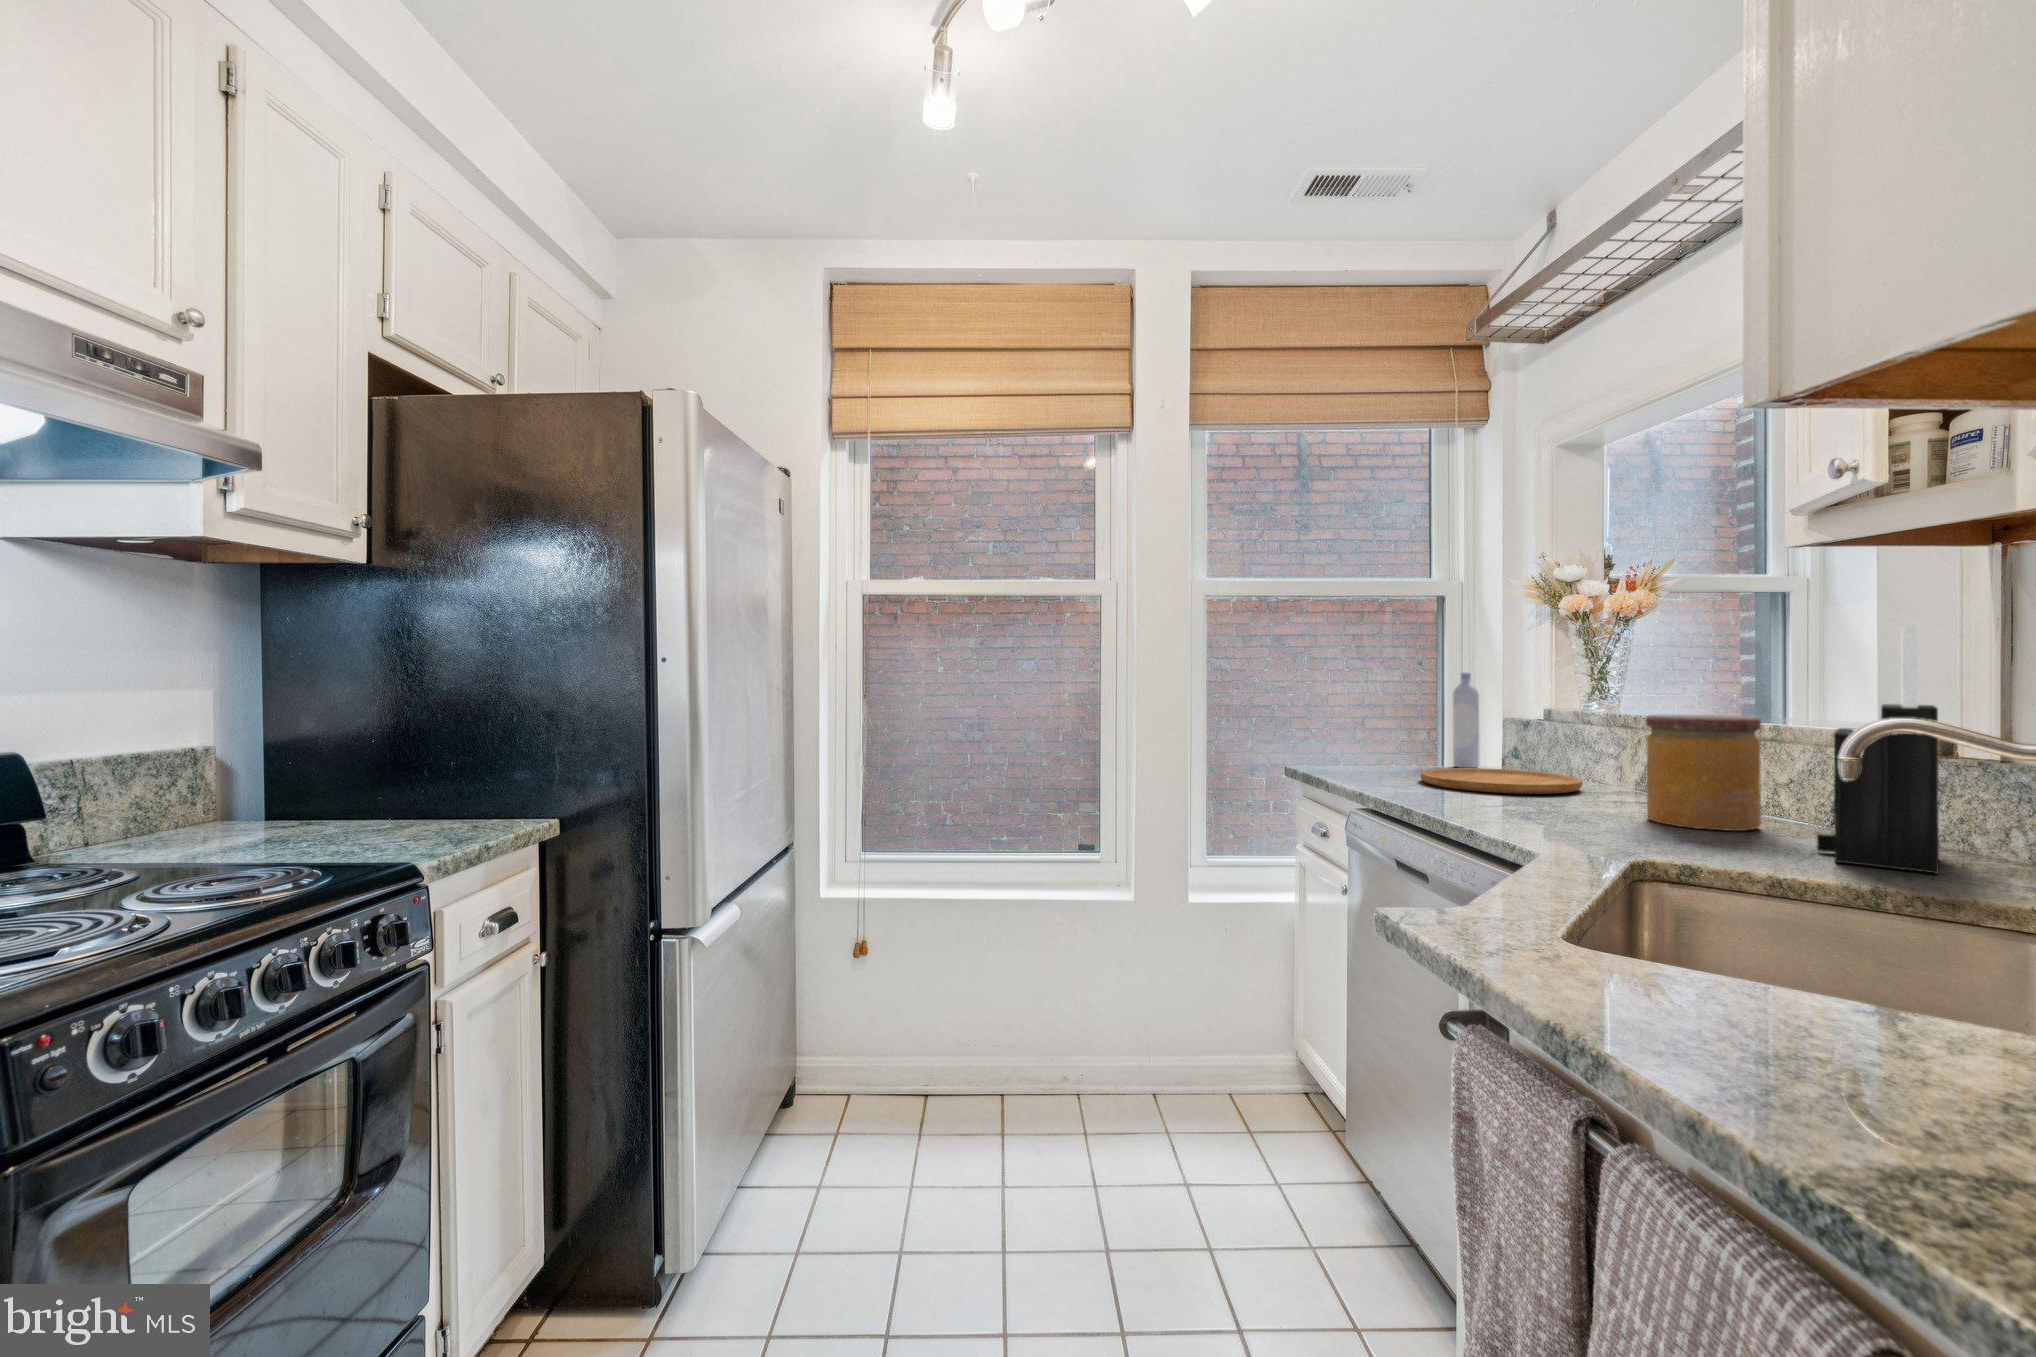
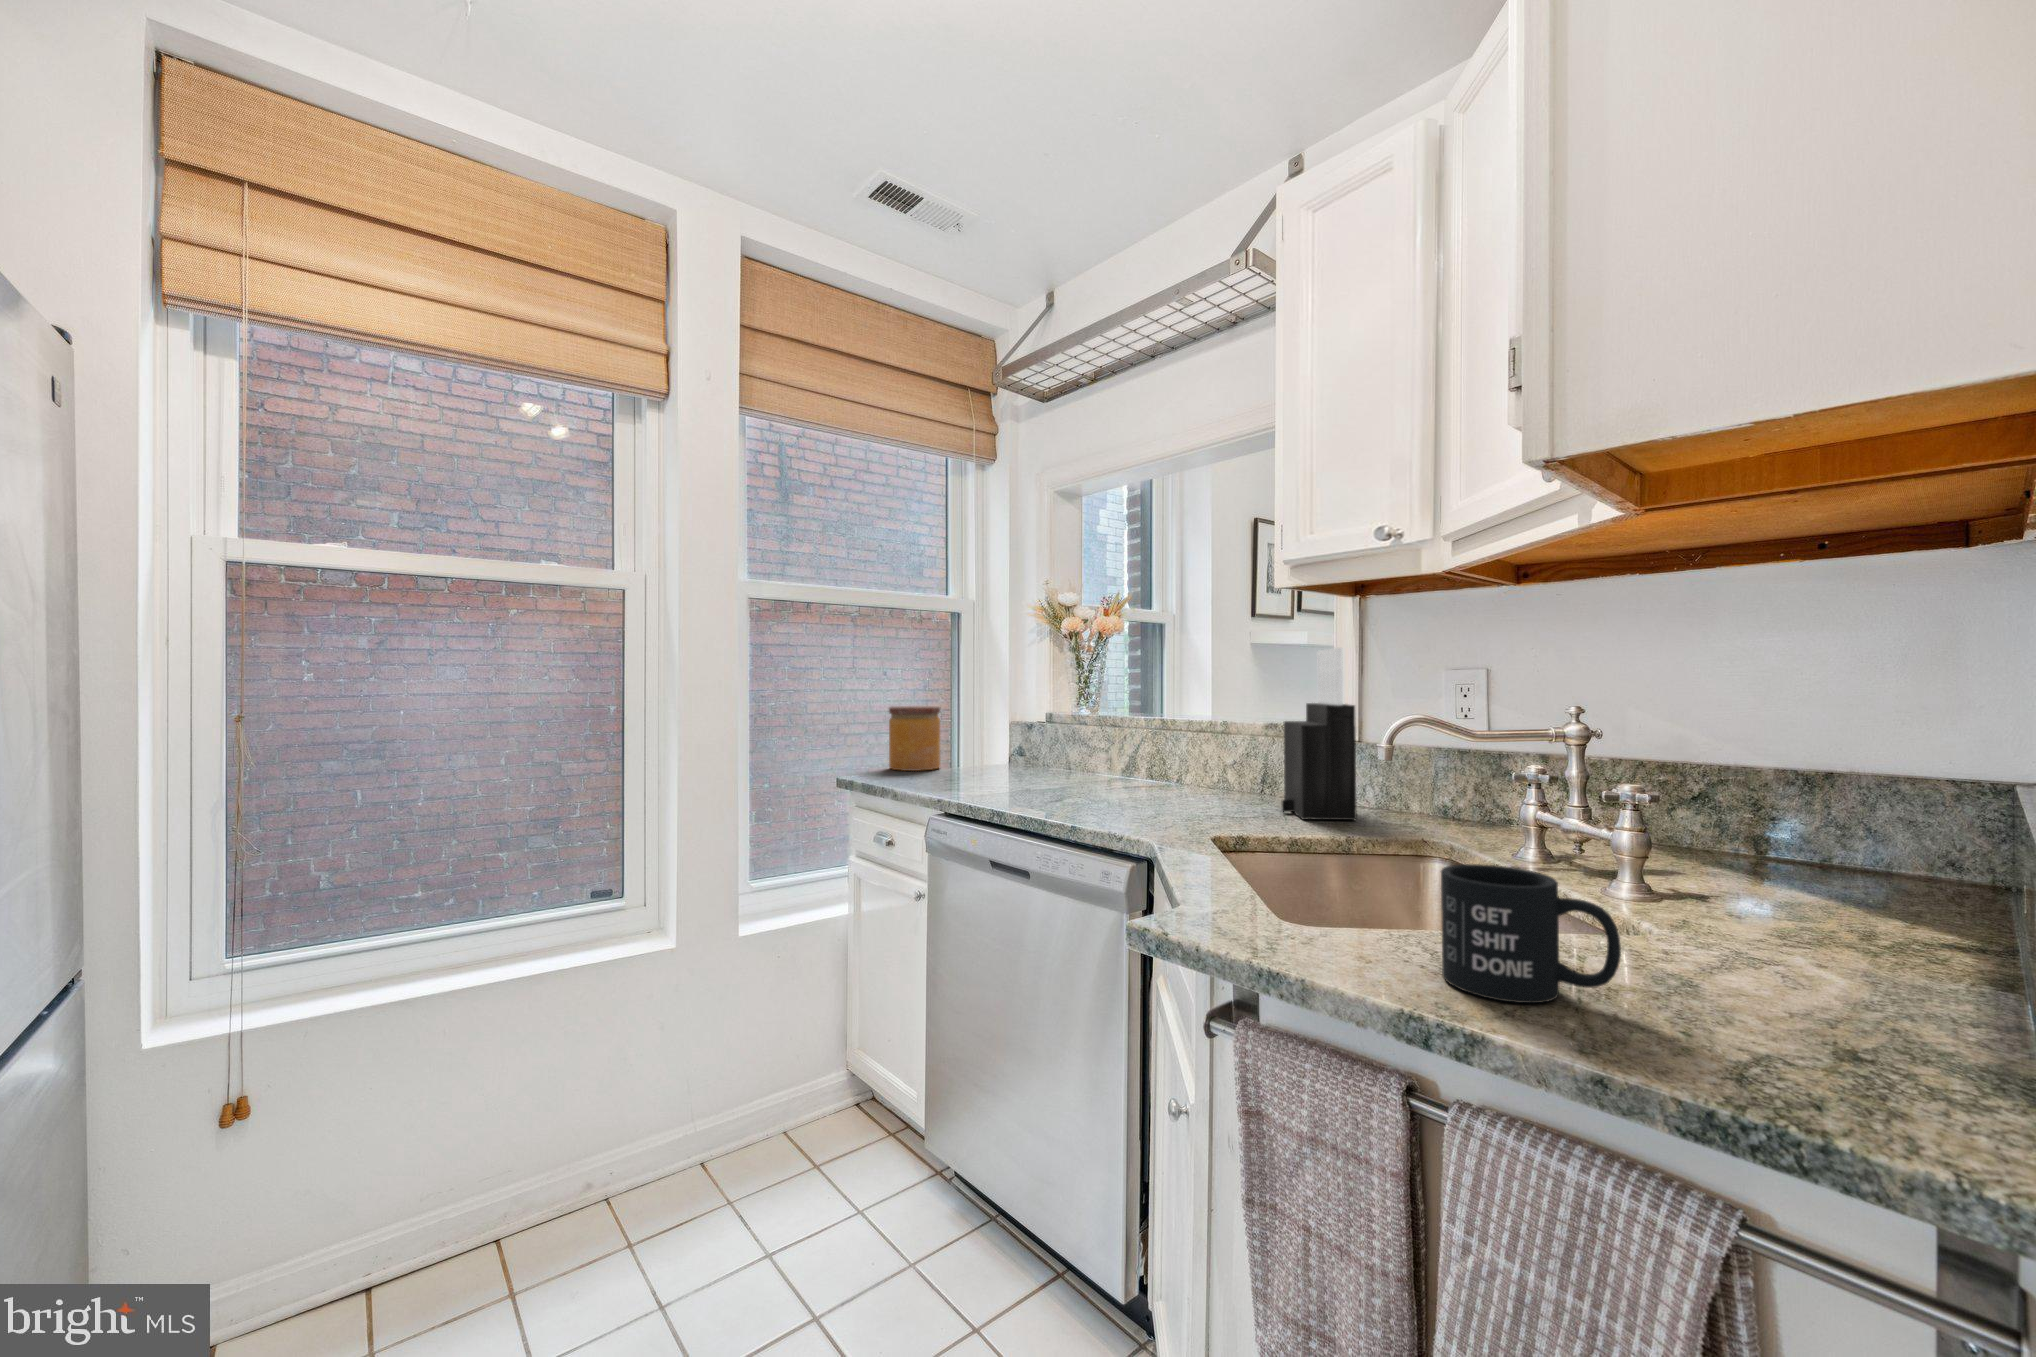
bottle: present [1453,673,1479,768] -> none [972,682,993,767]
jar: present [1646,715,1761,831] -> present [889,706,940,771]
cutting board: present [1421,768,1583,794] -> none [968,766,1091,787]
mug: none [1654,895,1871,1063] -> present [1441,864,1621,1003]

